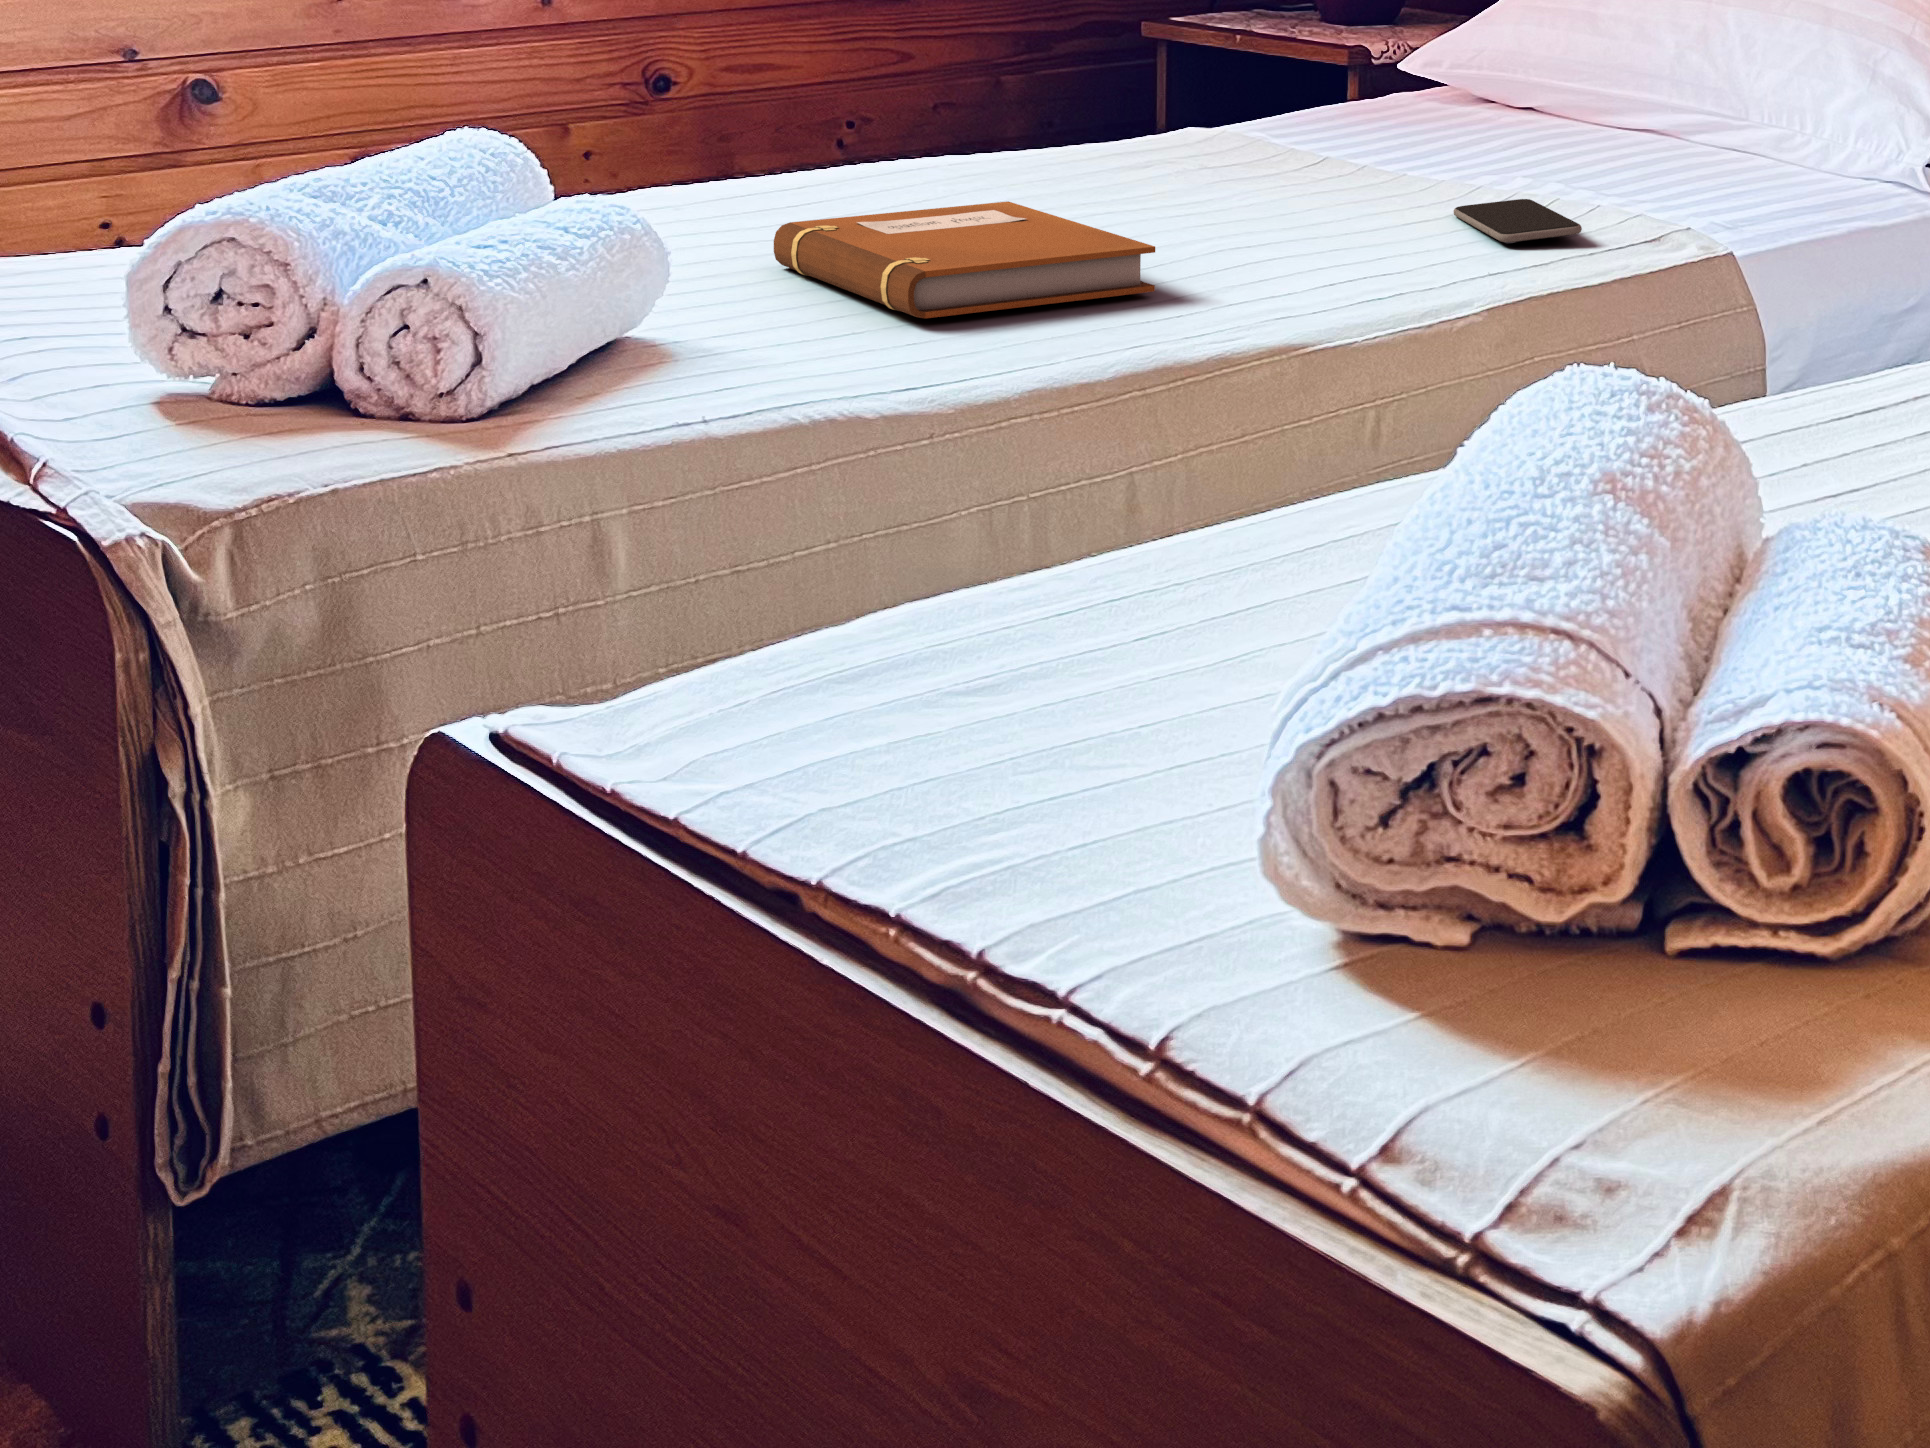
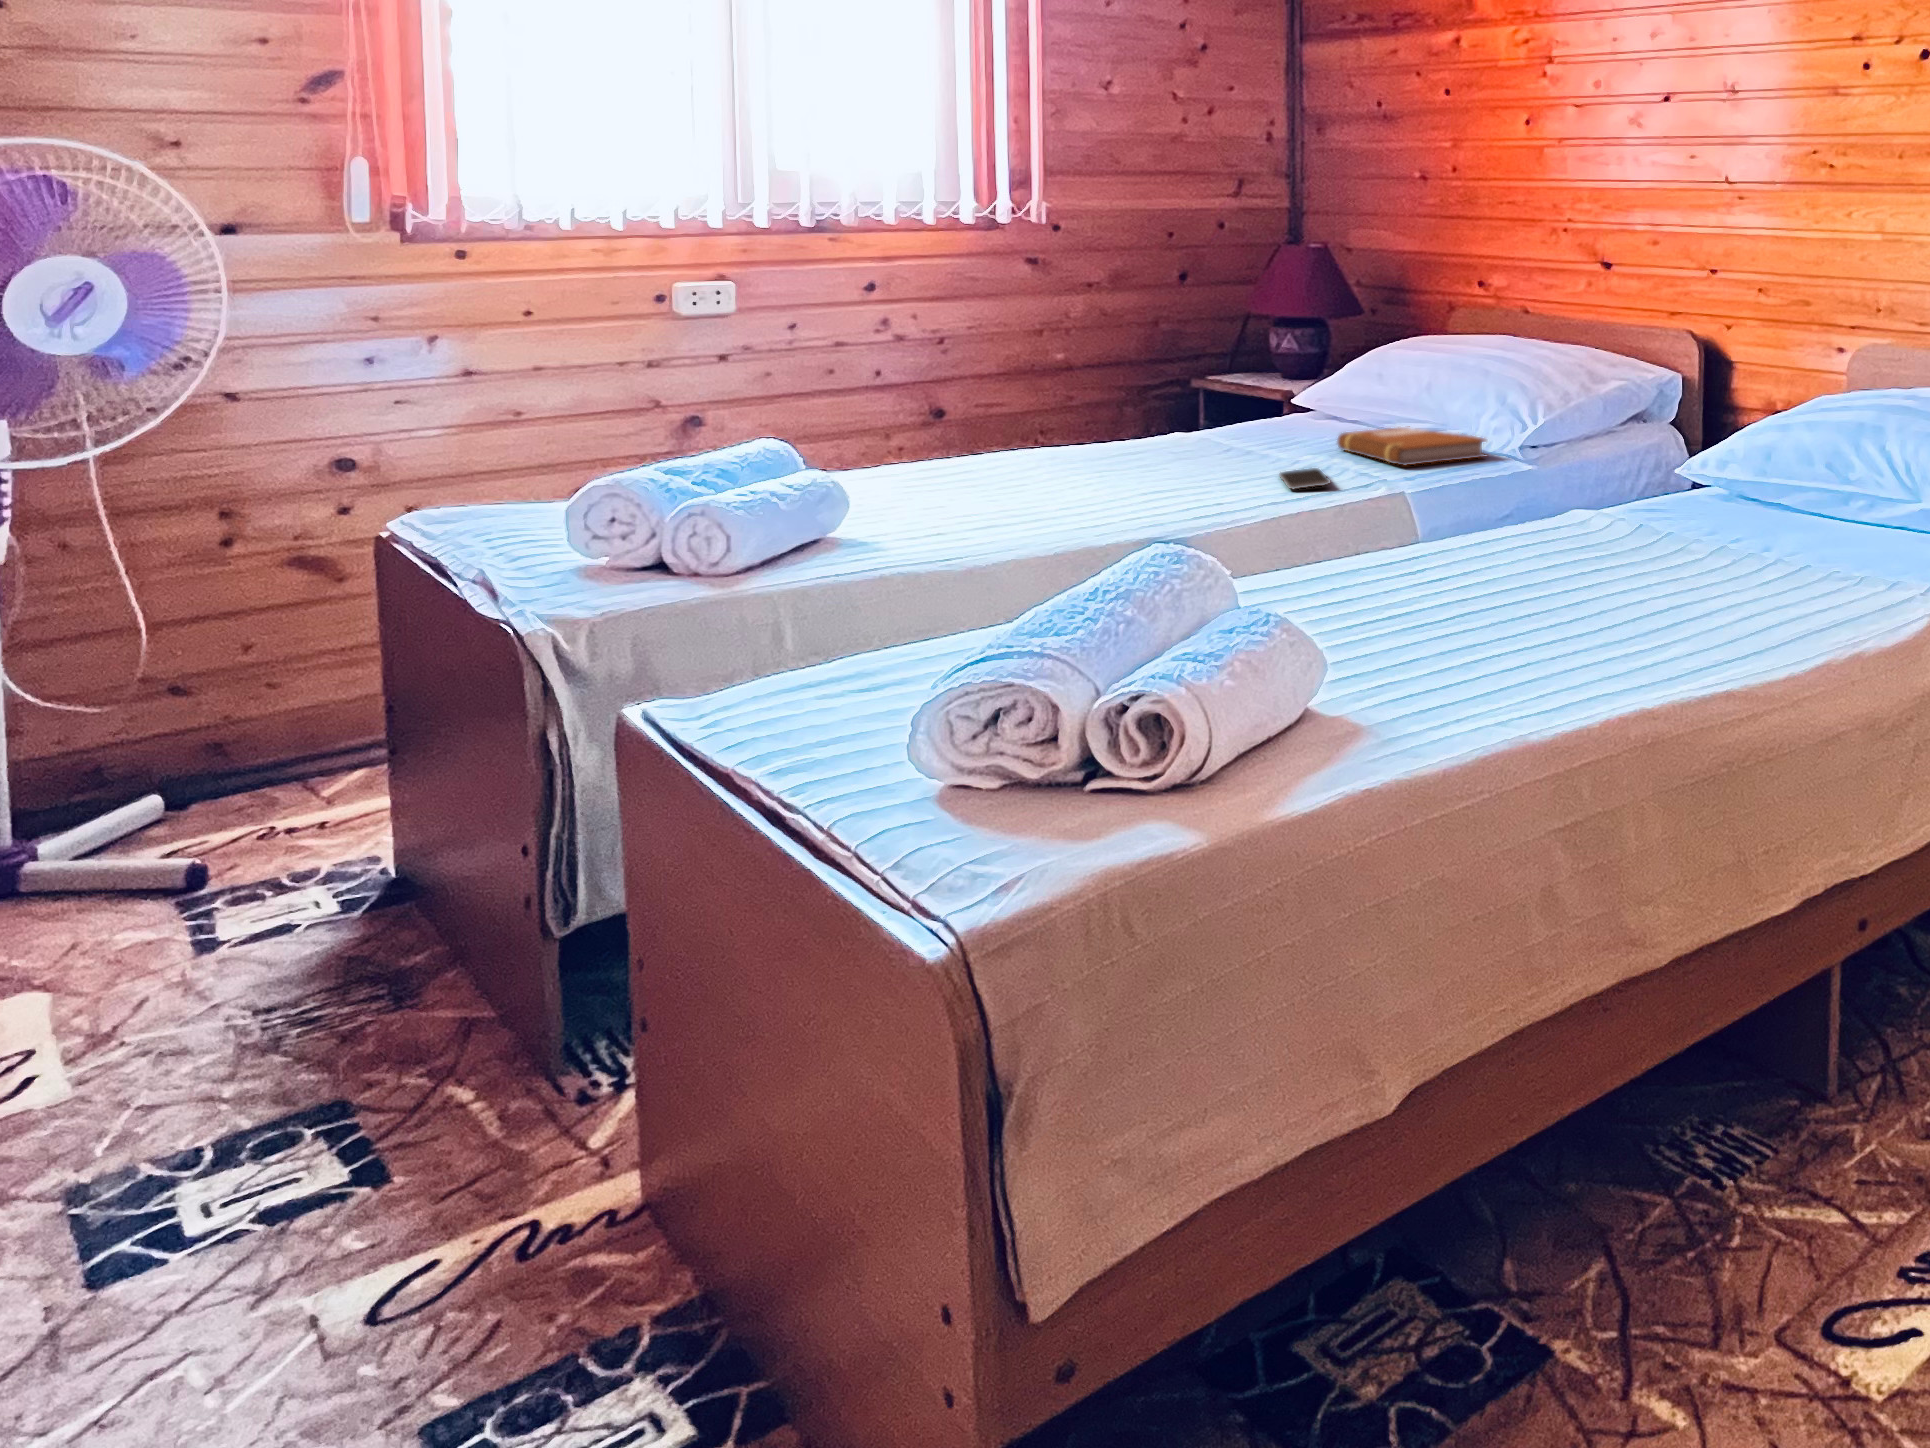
notebook: present [774,201,1155,318] -> present [1338,426,1486,465]

